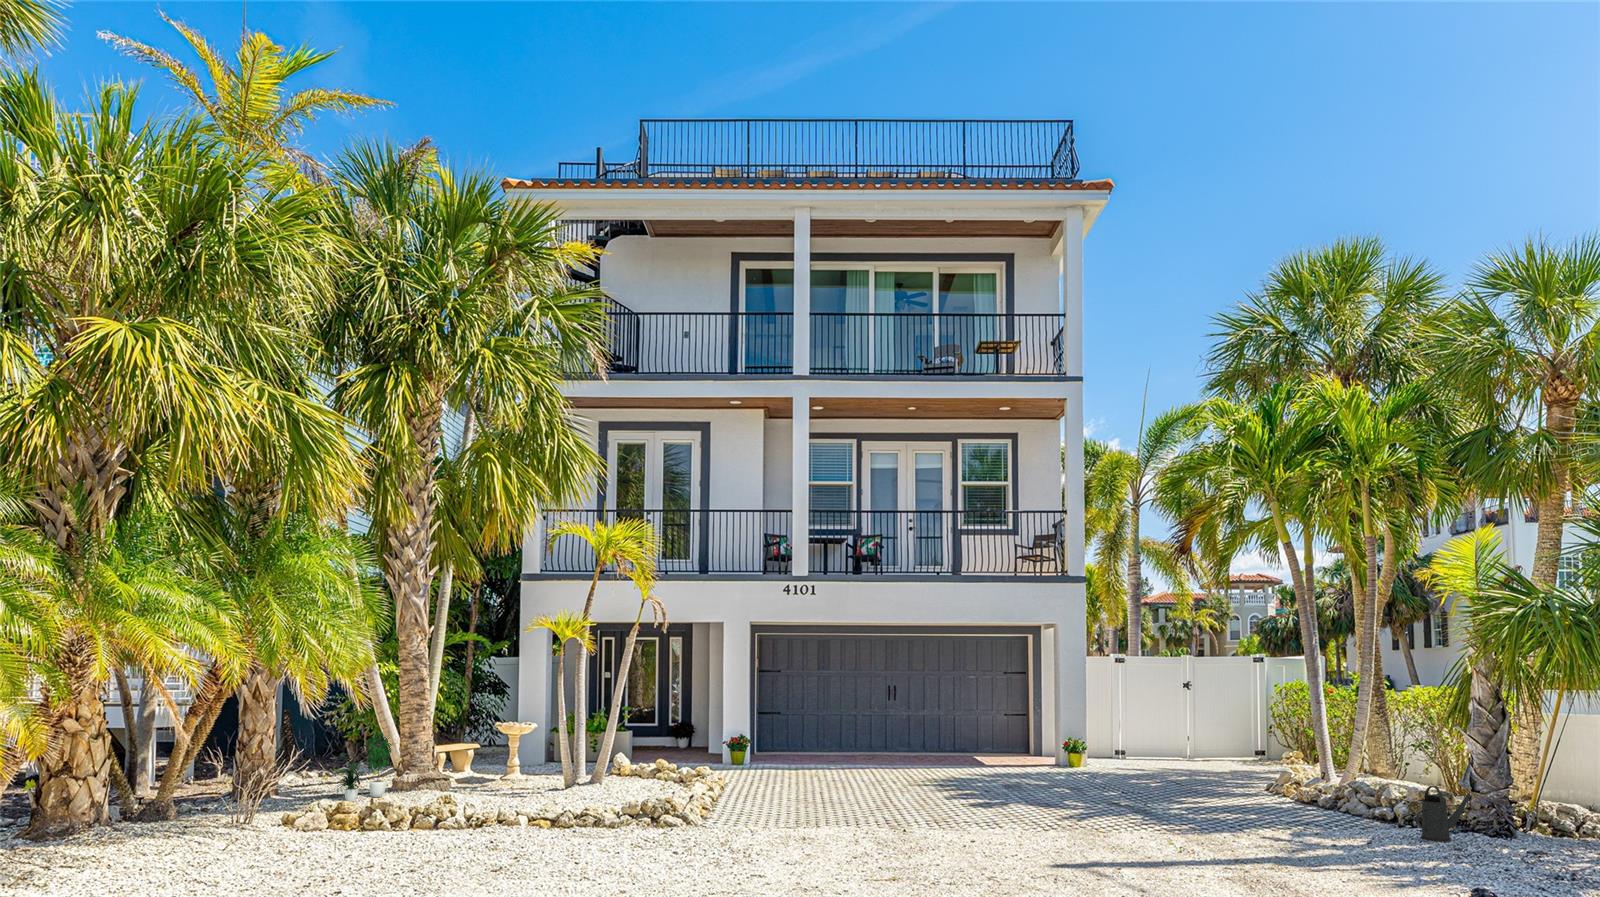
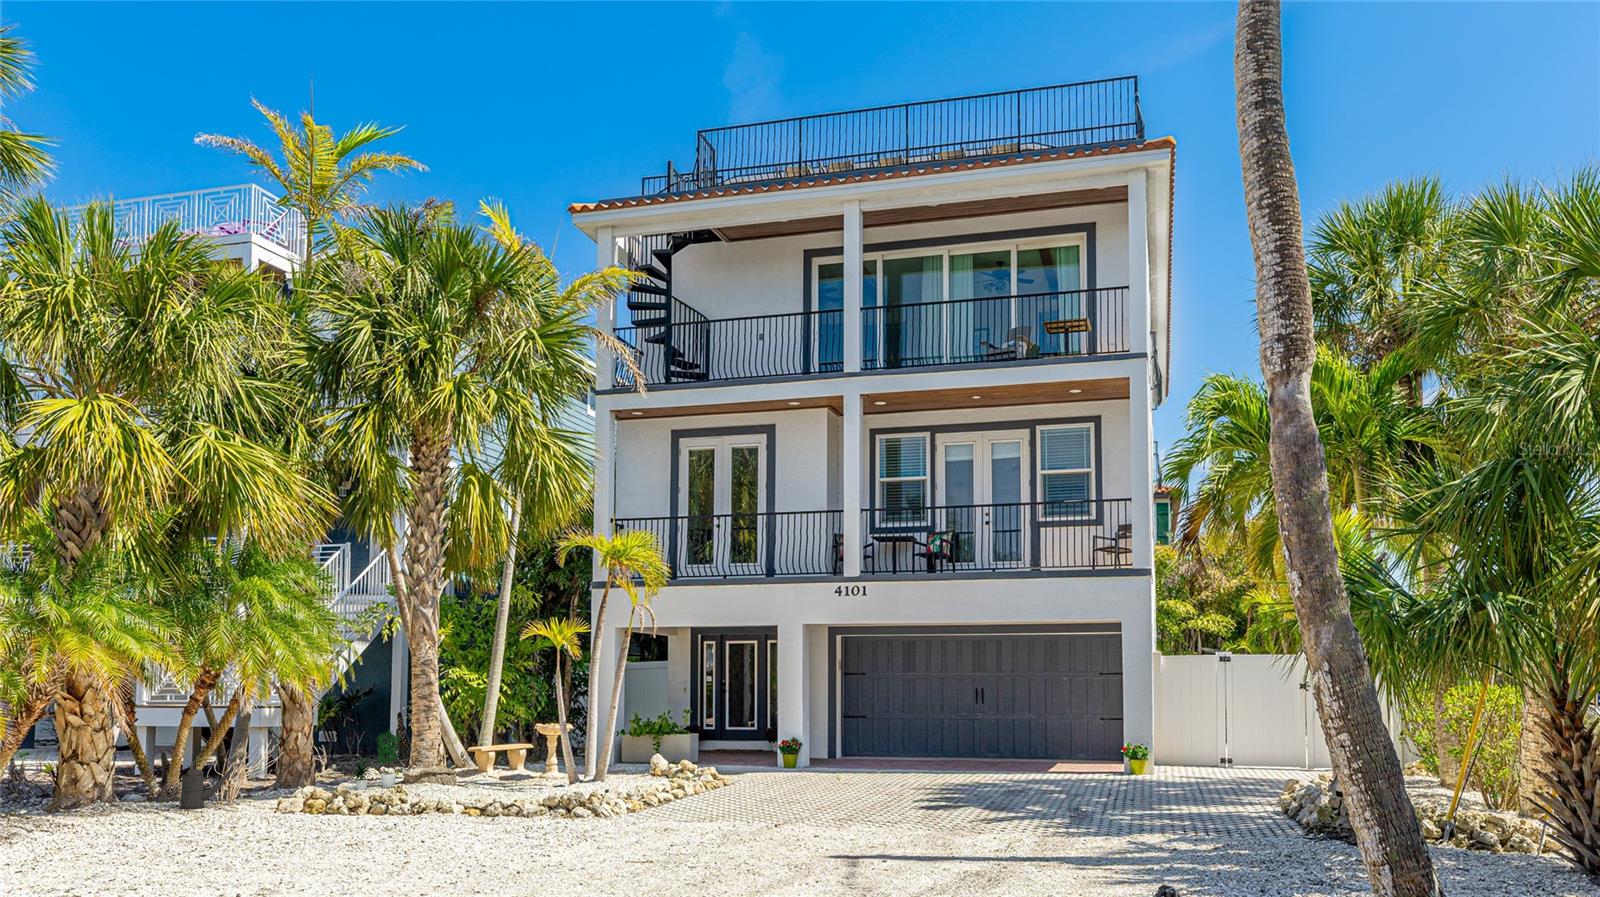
watering can: present [1416,786,1471,842] -> present [172,762,233,810]

